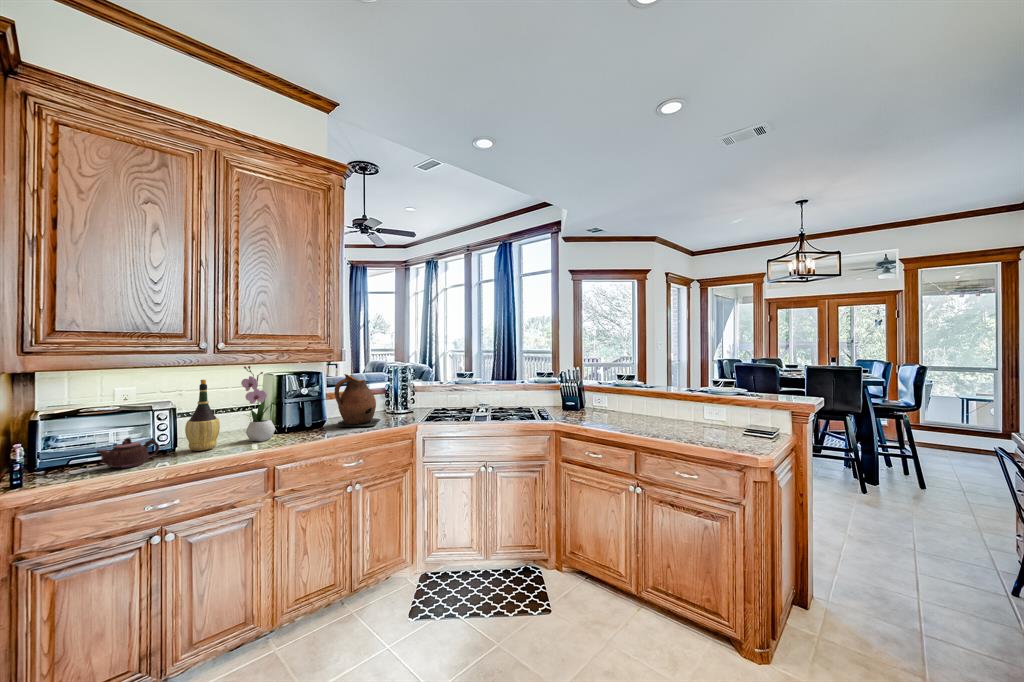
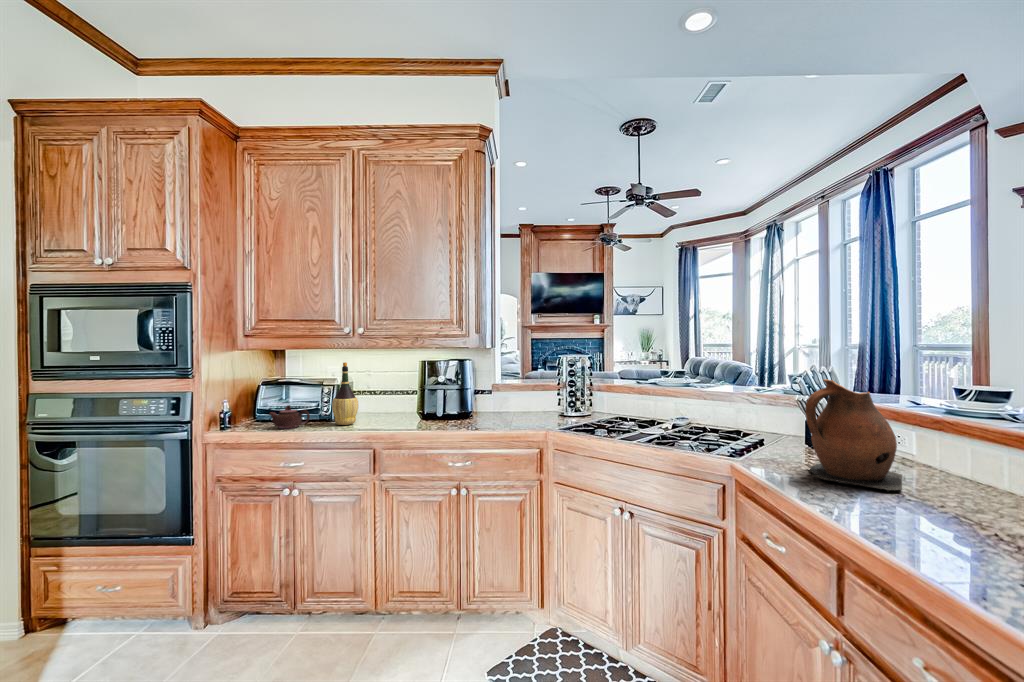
flower arrangement: present [241,366,275,441] -> none [374,352,407,425]
ceramic pitcher: present [335,374,380,427] -> present [805,379,902,492]

